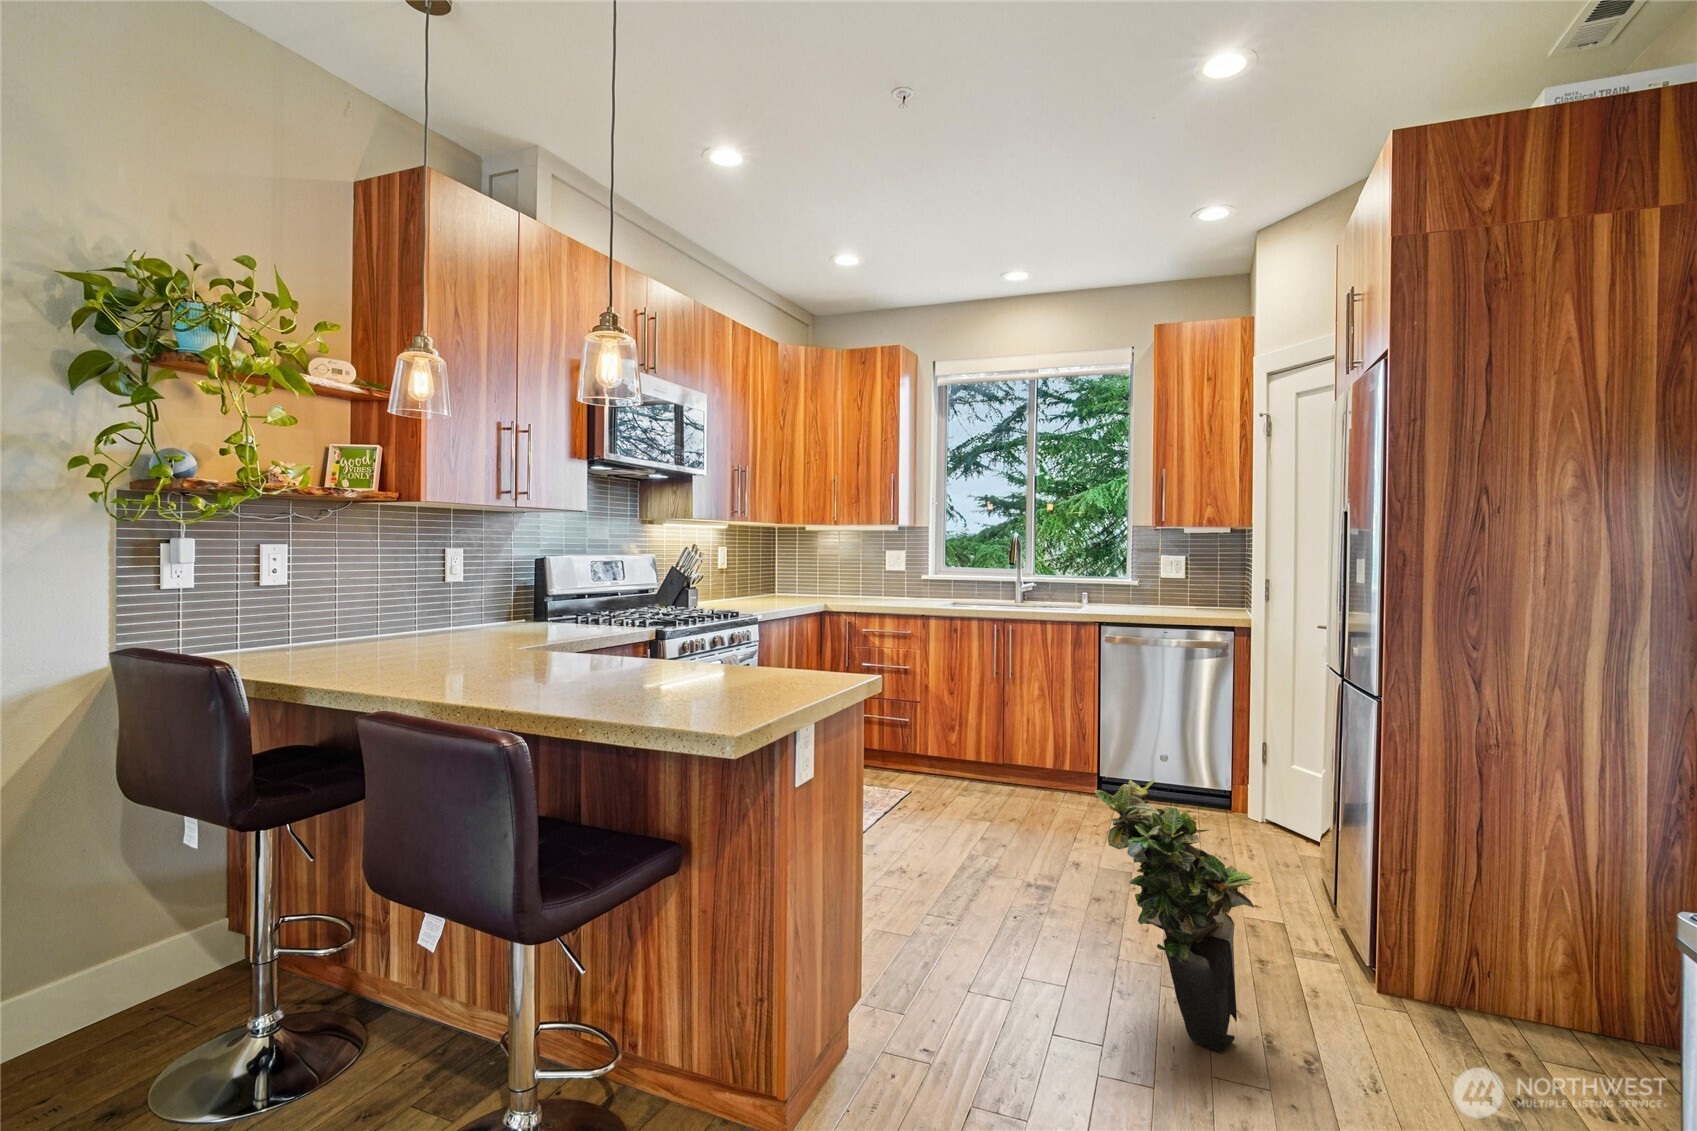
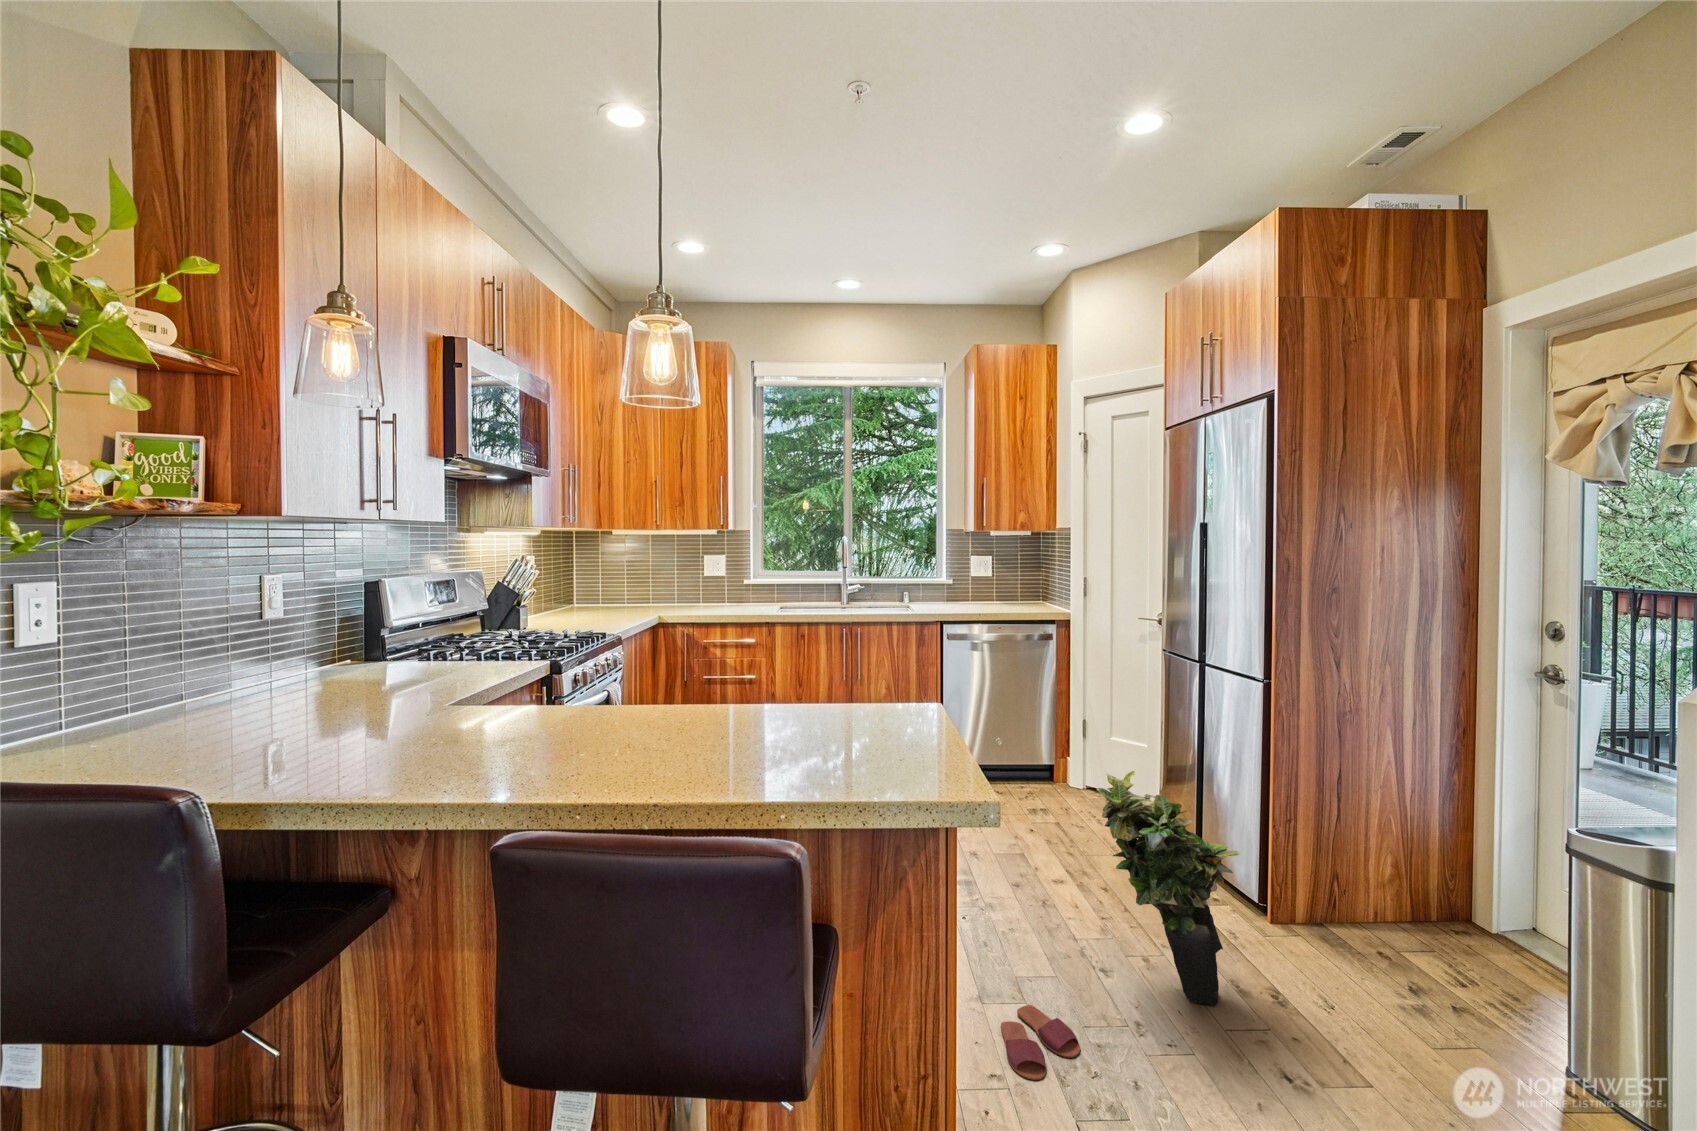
slippers: none [948,1002,1032,1063] -> present [1001,1005,1080,1080]

